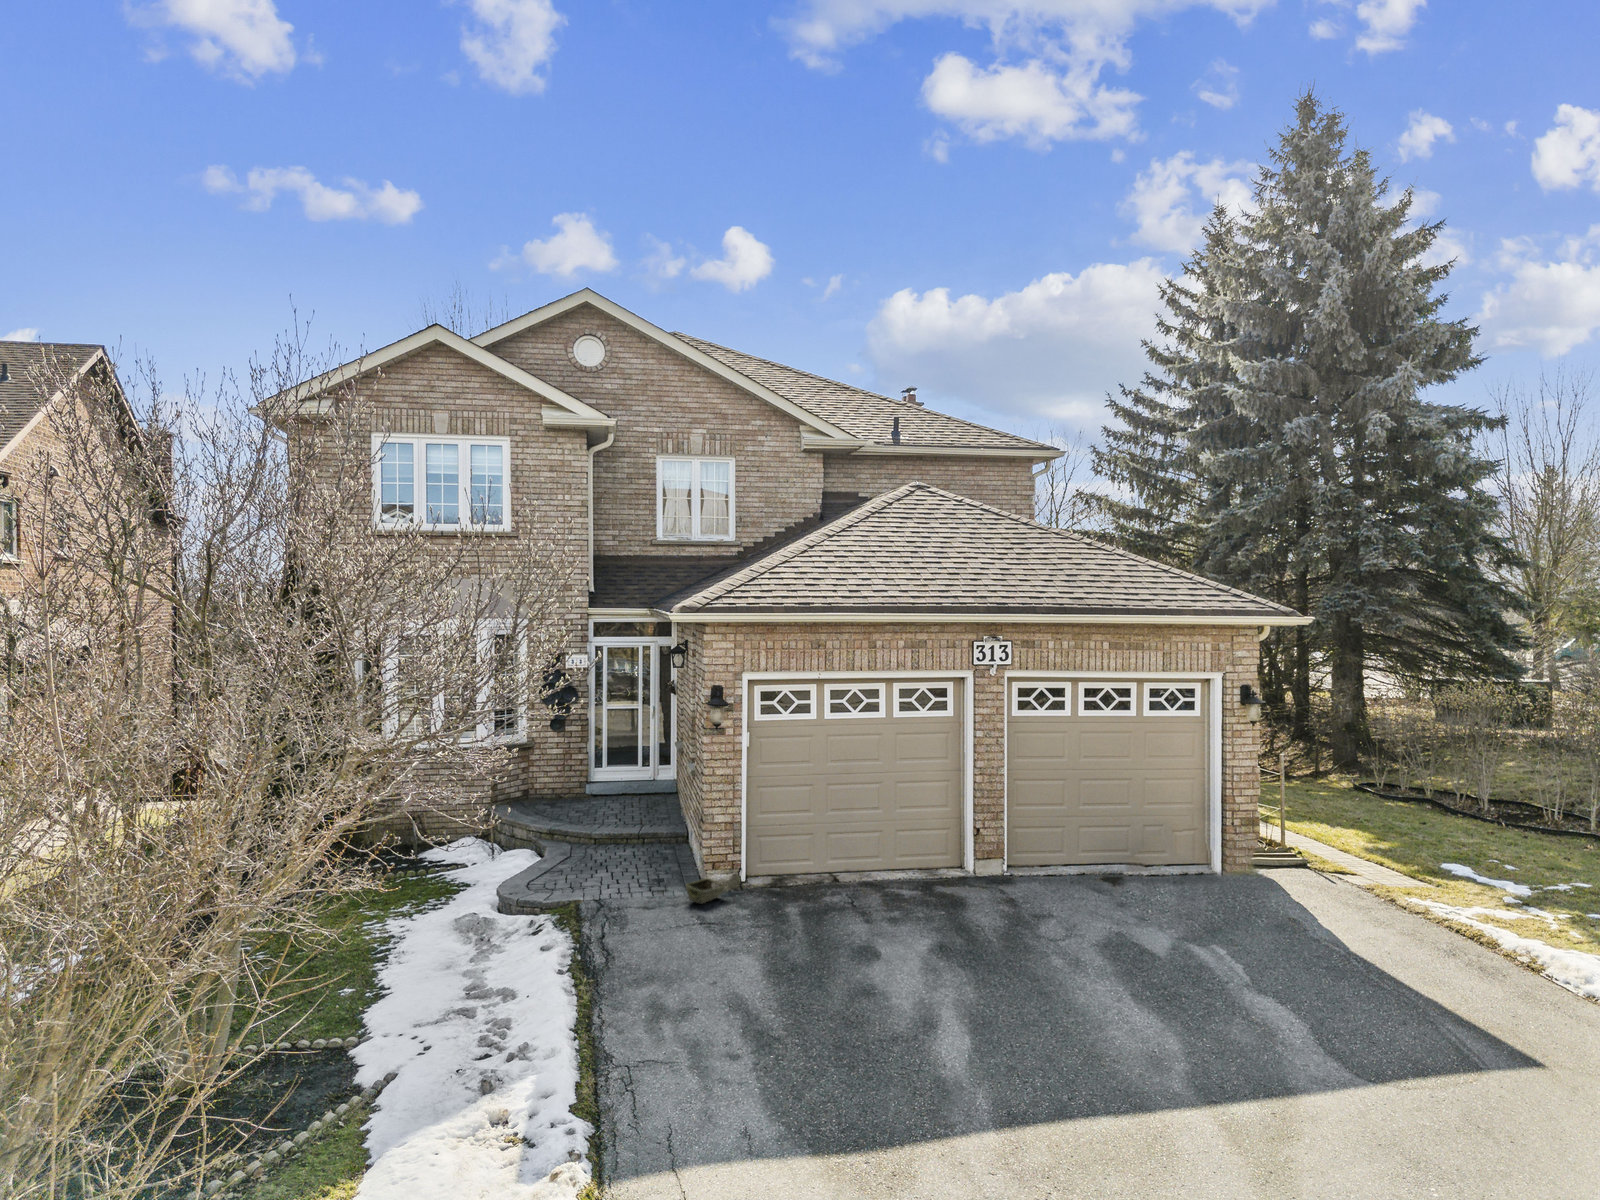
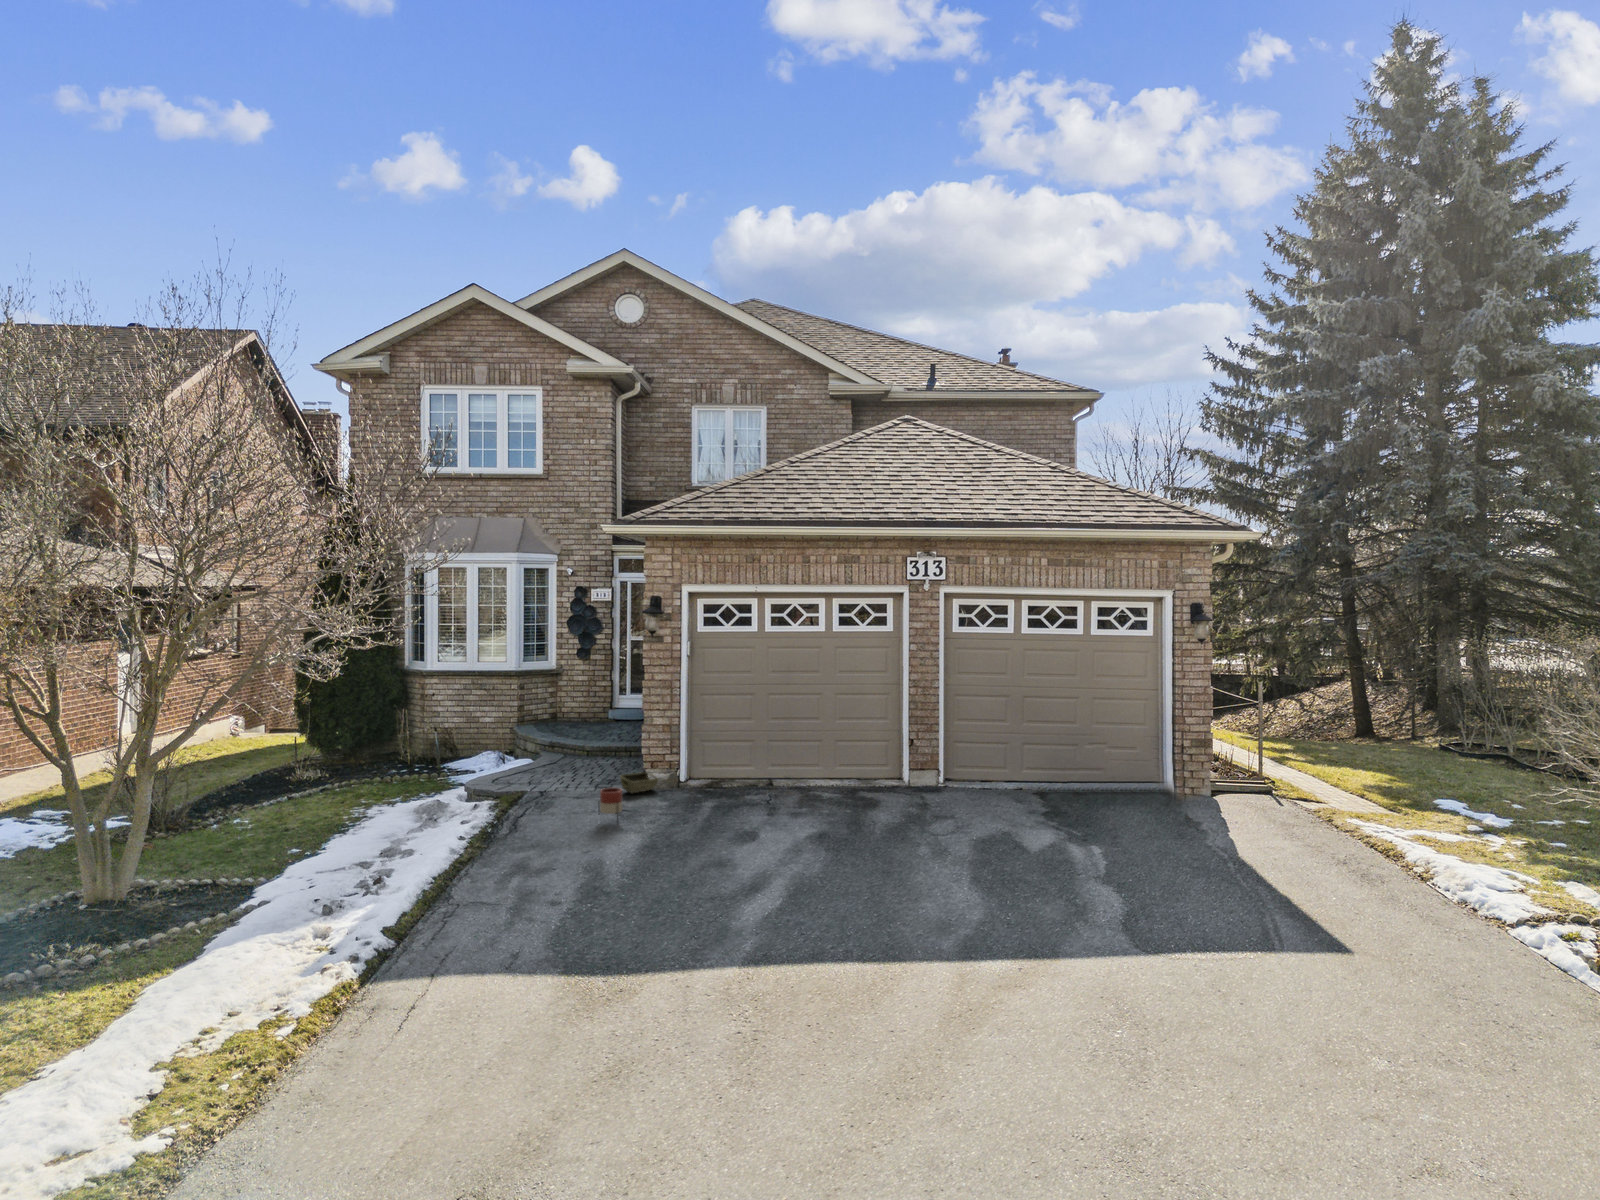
planter: none [703,901,728,942] -> present [599,788,622,815]

